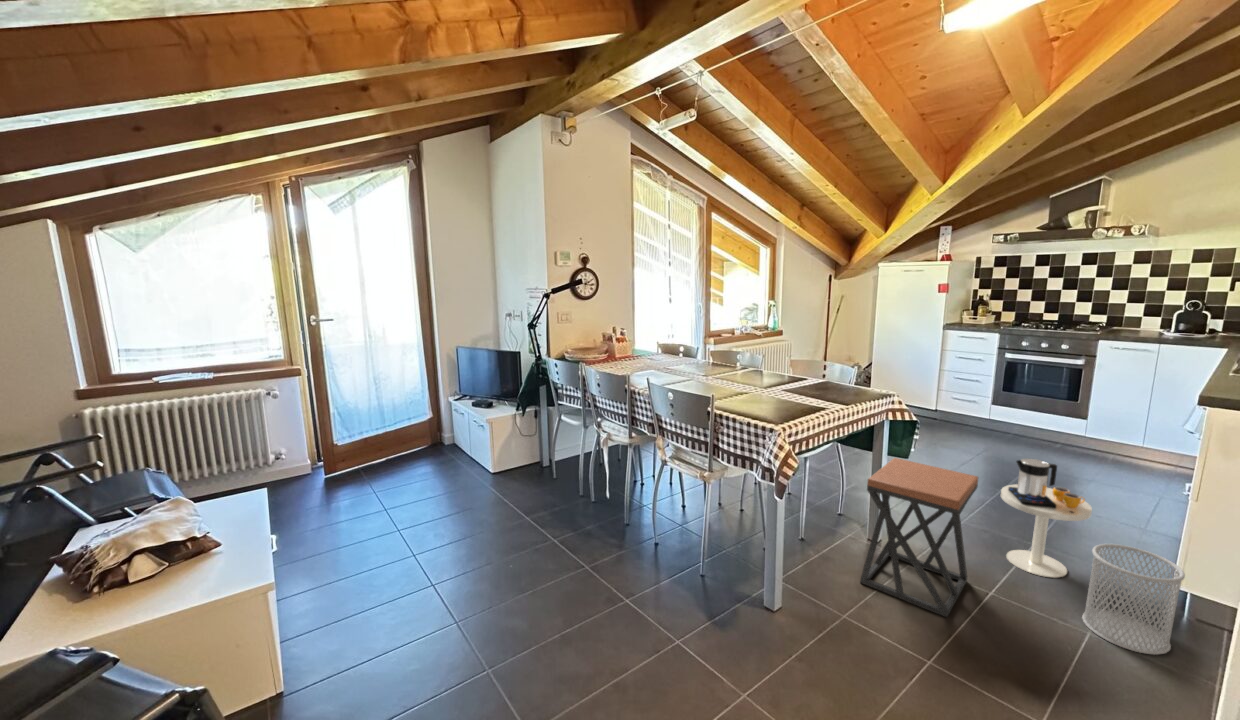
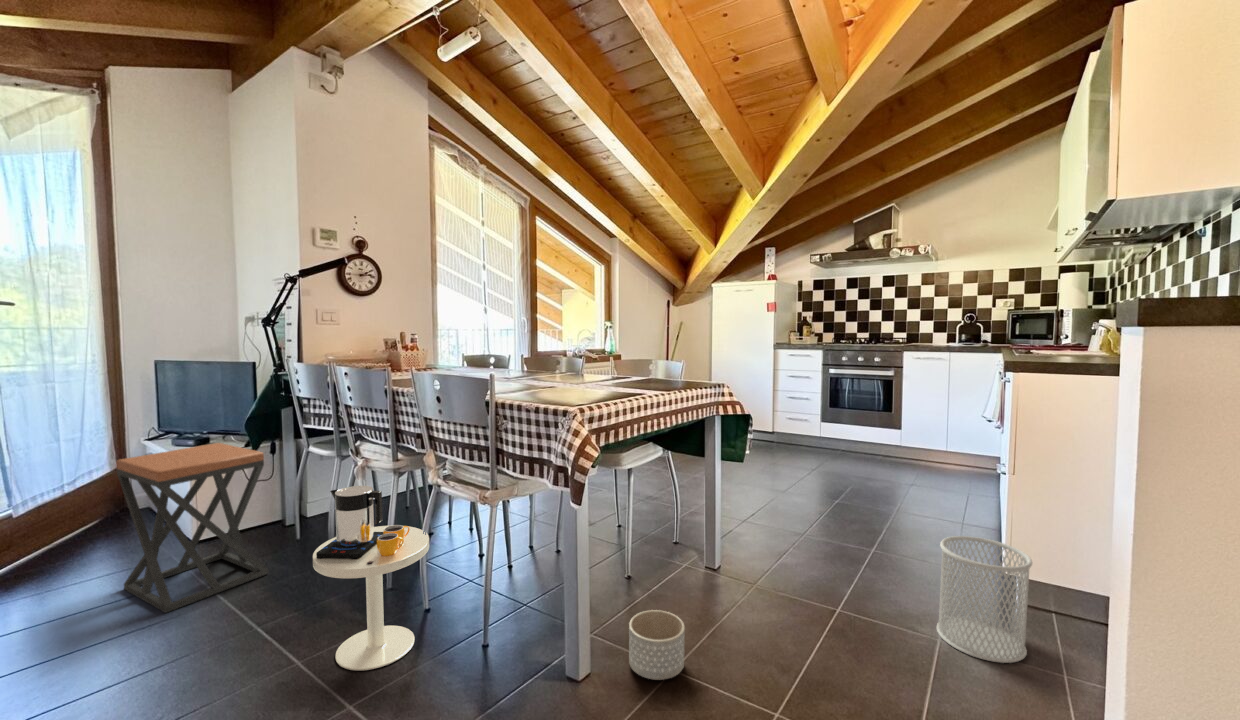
stool: present [860,458,978,617] -> present [116,443,268,613]
side table: present [1001,458,1092,578] -> present [313,486,429,670]
planter: none [810,569,855,619] -> present [629,610,685,680]

